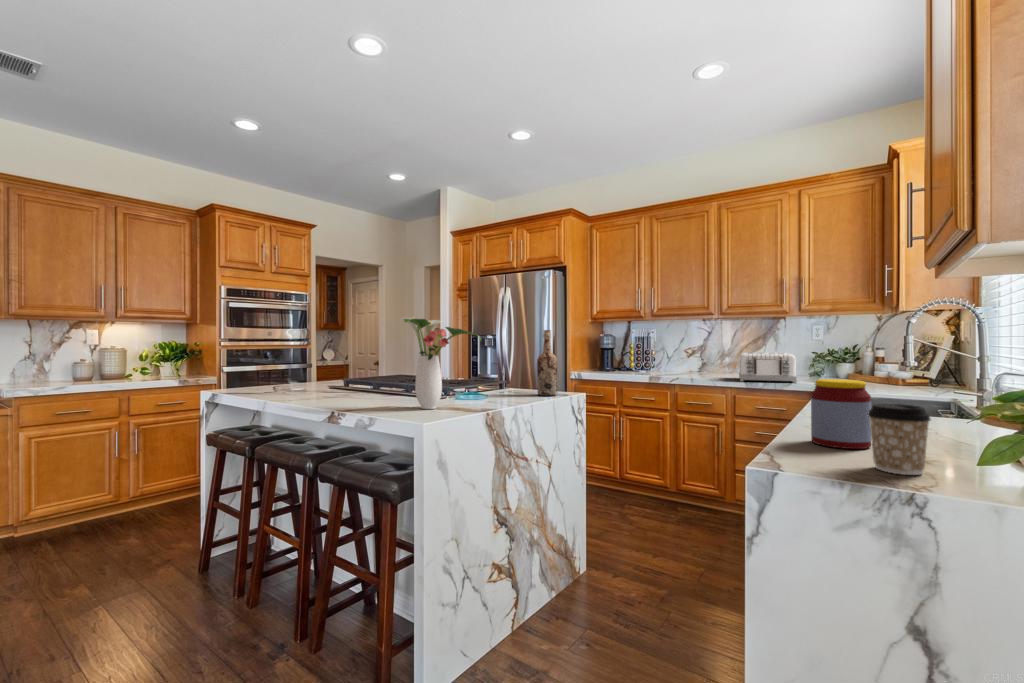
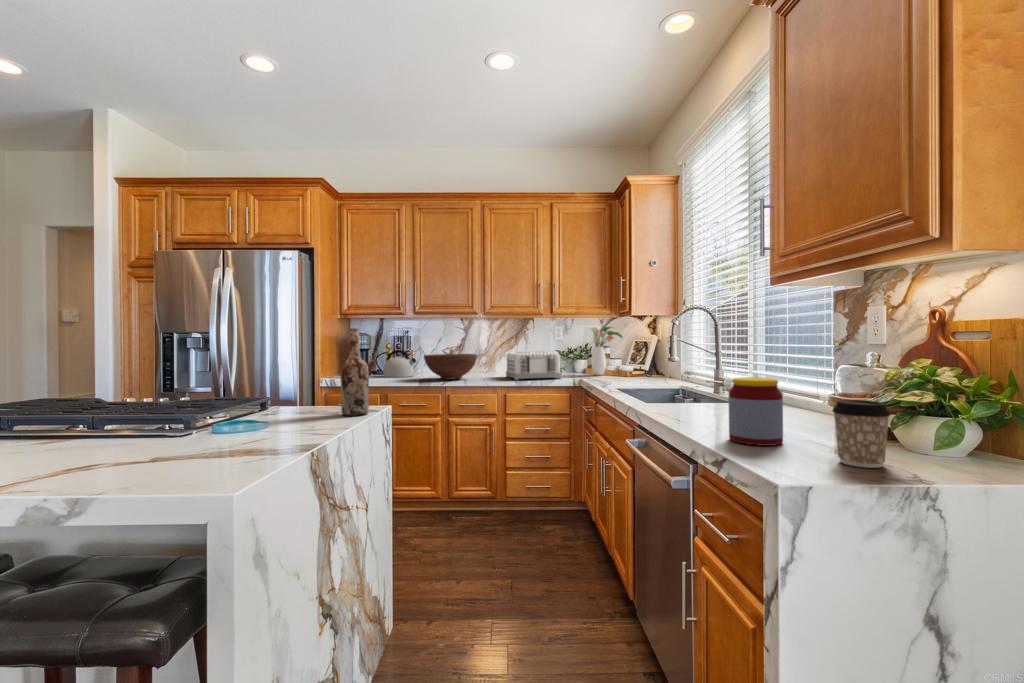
flower arrangement: present [399,317,474,409] -> present [587,326,622,375]
kettle: none [624,349,654,373] -> present [383,350,416,377]
fruit bowl: none [652,353,705,377] -> present [424,354,477,380]

